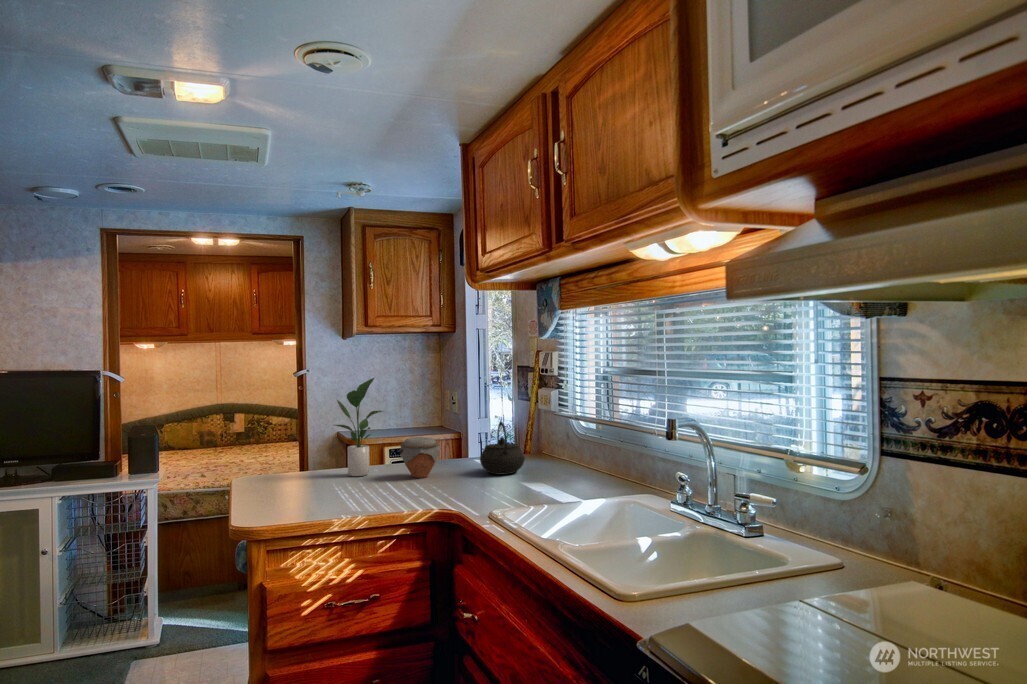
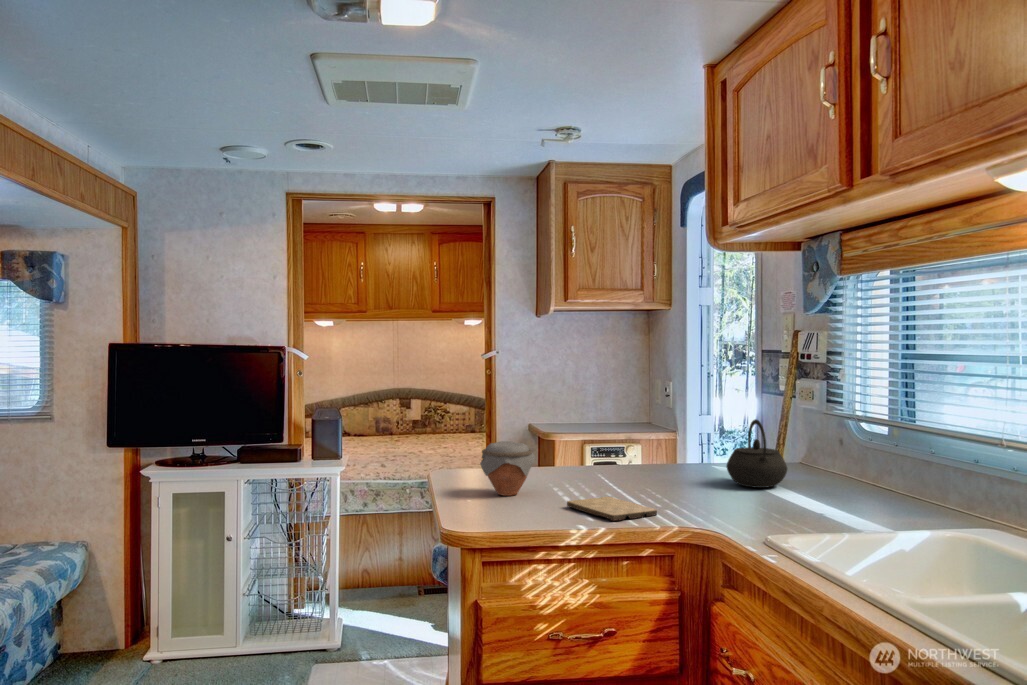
potted plant: present [335,378,383,476] -> none [541,358,605,478]
jar: present [400,437,441,478] -> present [480,441,536,496]
cutting board: none [347,489,417,508] -> present [567,497,657,521]

